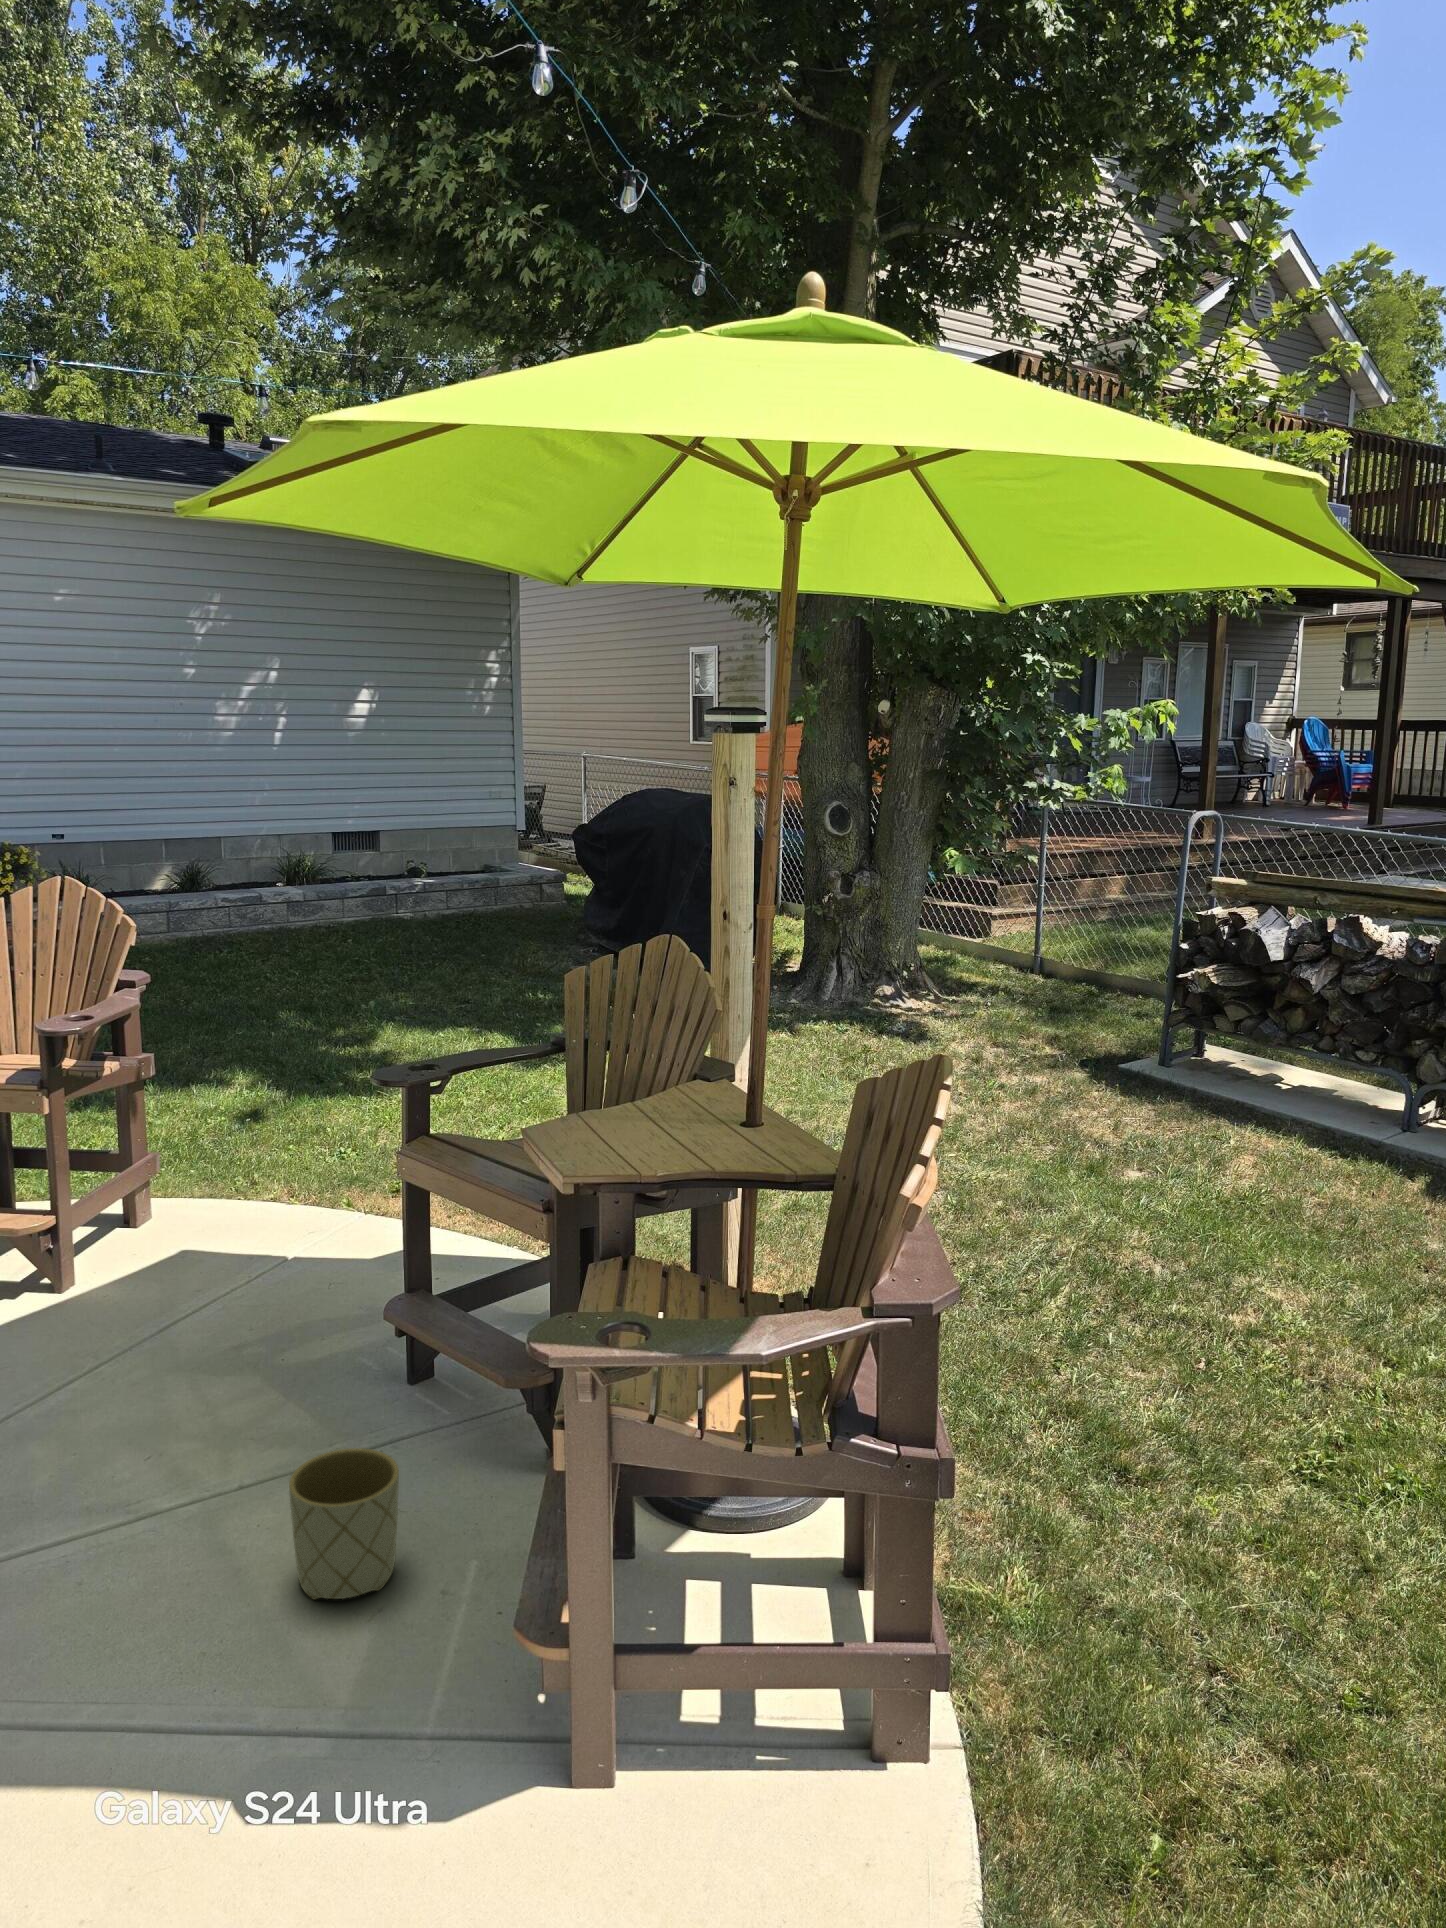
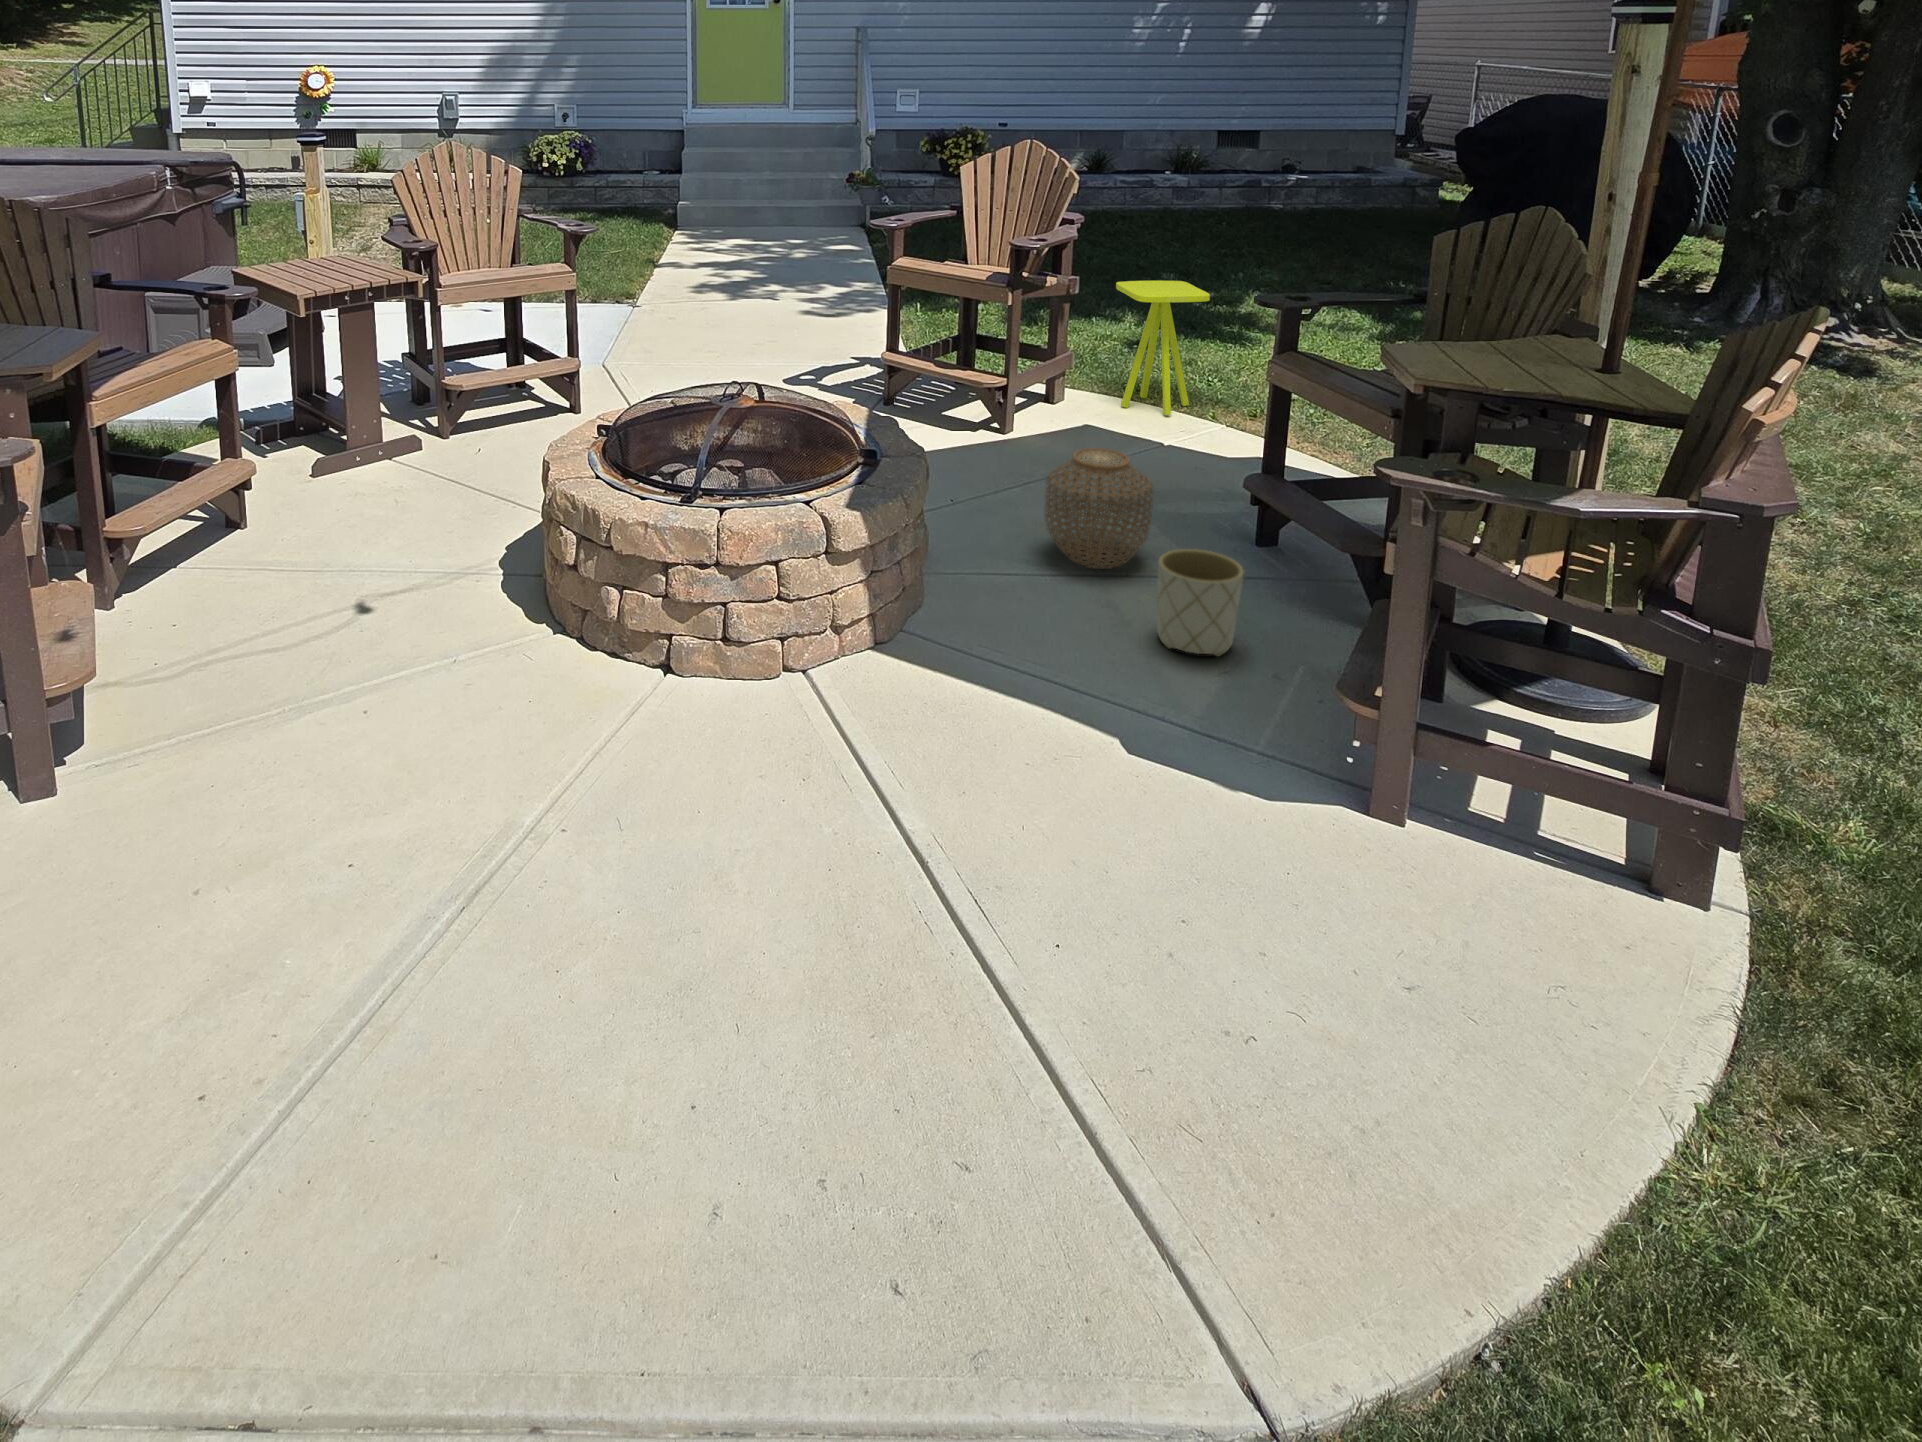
side table: none [212,1044,330,1214] -> present [1116,281,1210,415]
woven basket: none [128,1321,278,1491] -> present [1045,448,1153,569]

